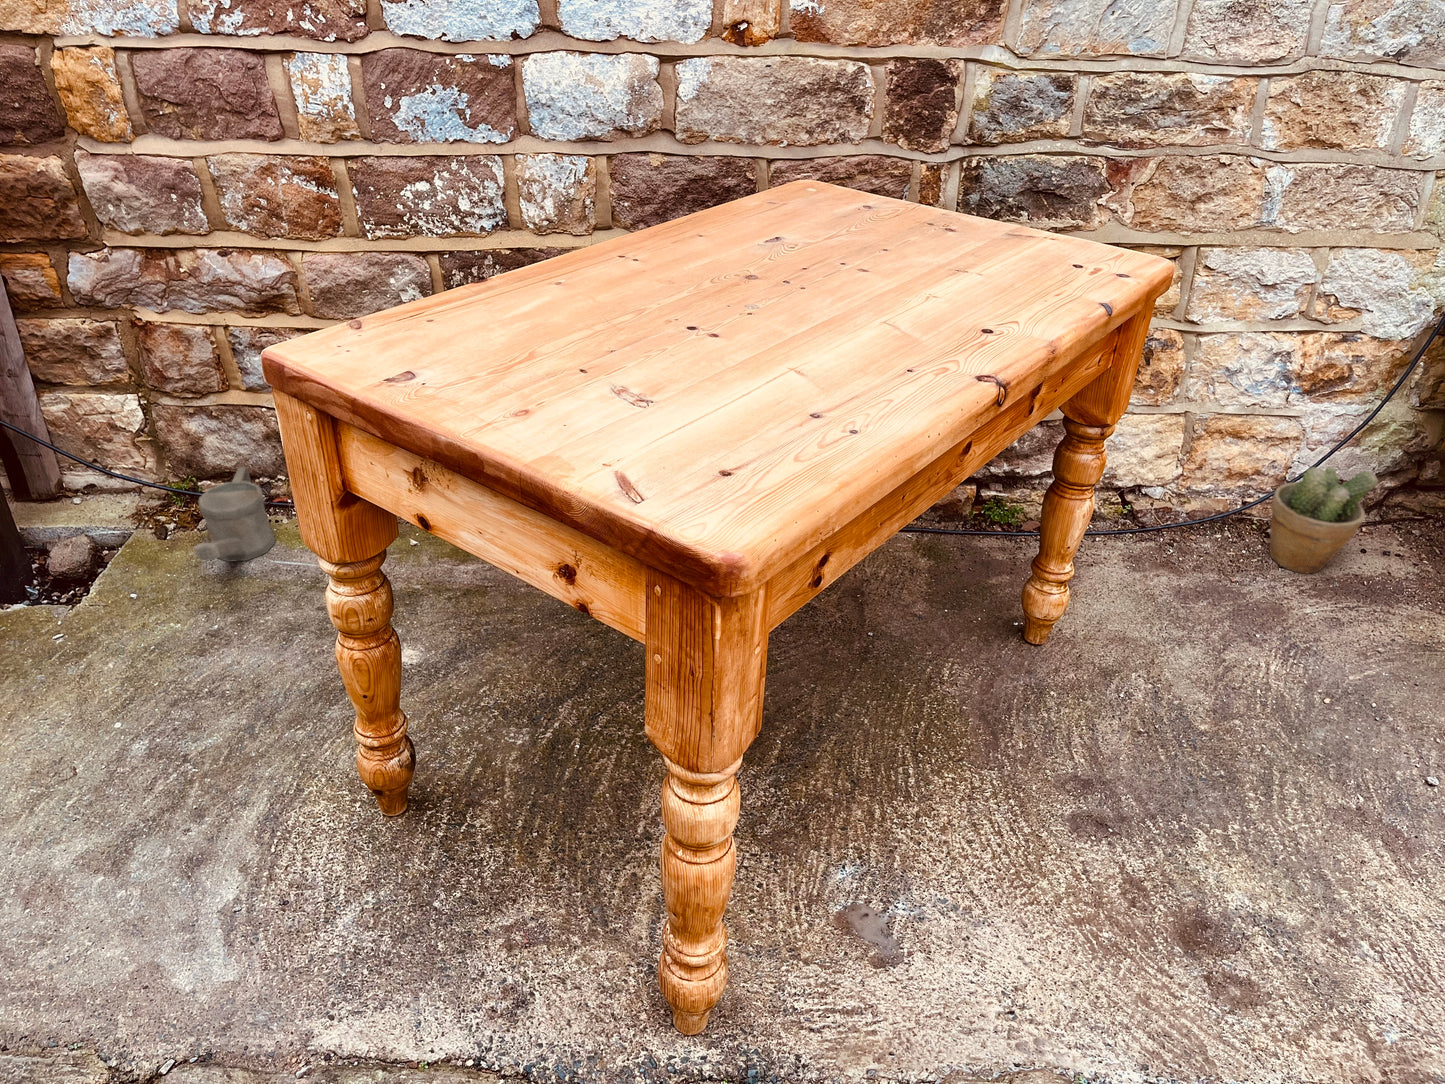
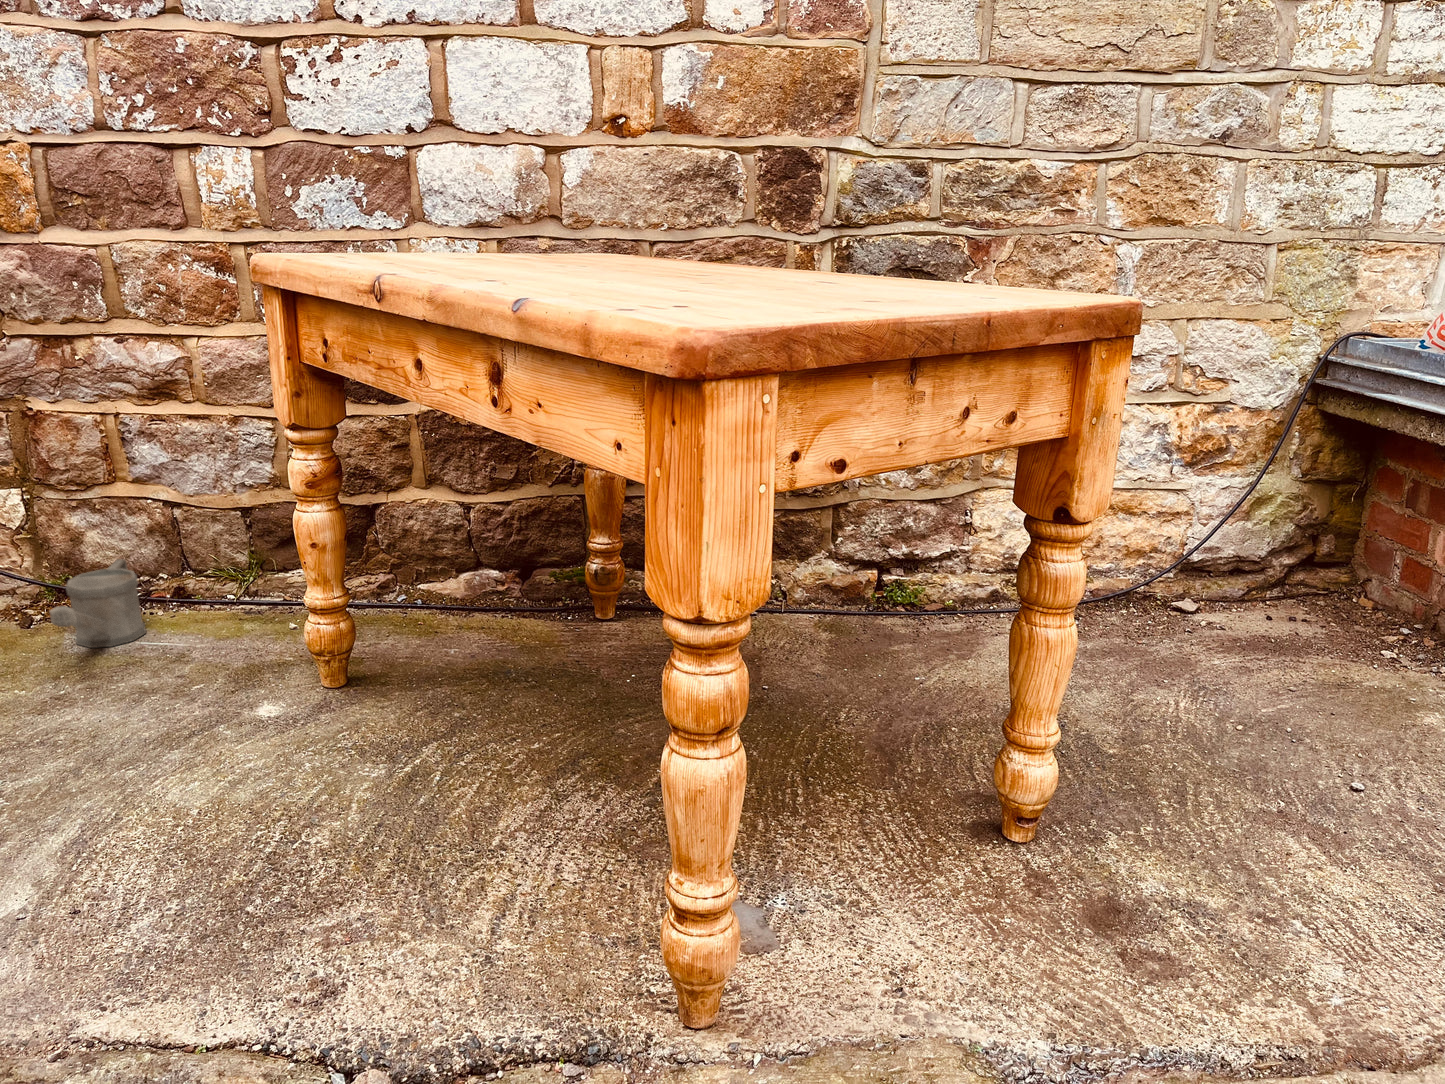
potted plant: present [1270,467,1378,573] -> none [1171,527,1268,639]

